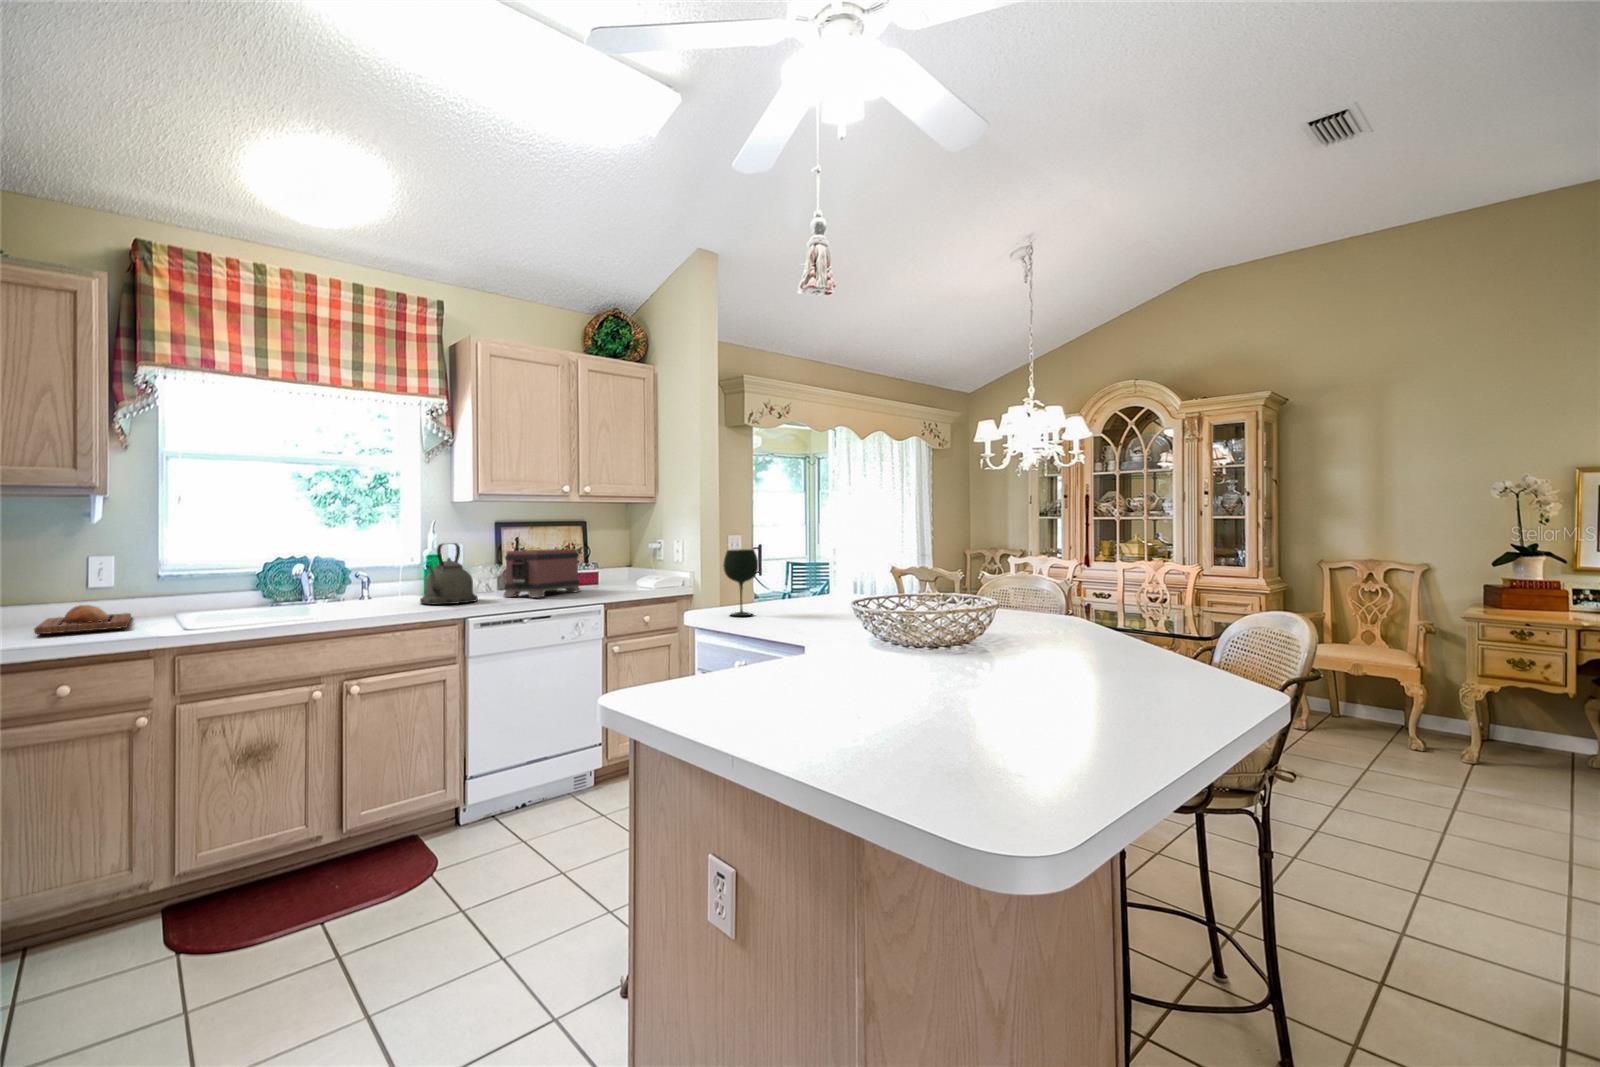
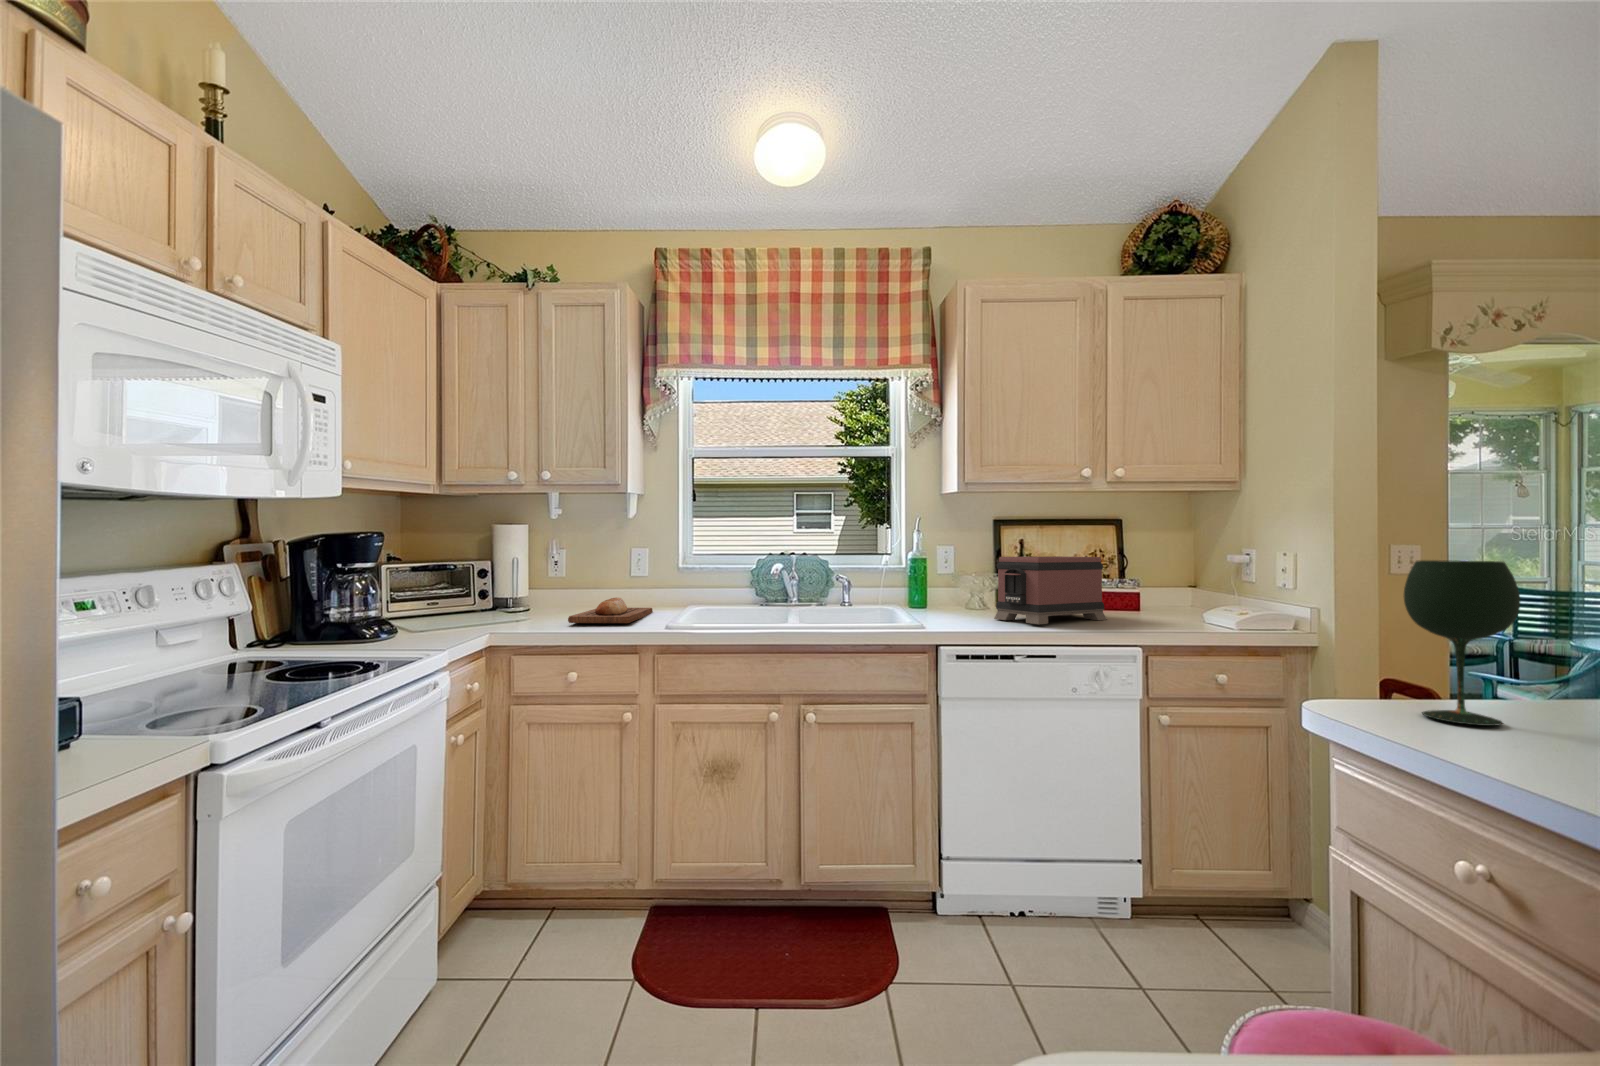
kettle: present [420,543,478,604] -> none [892,545,960,624]

